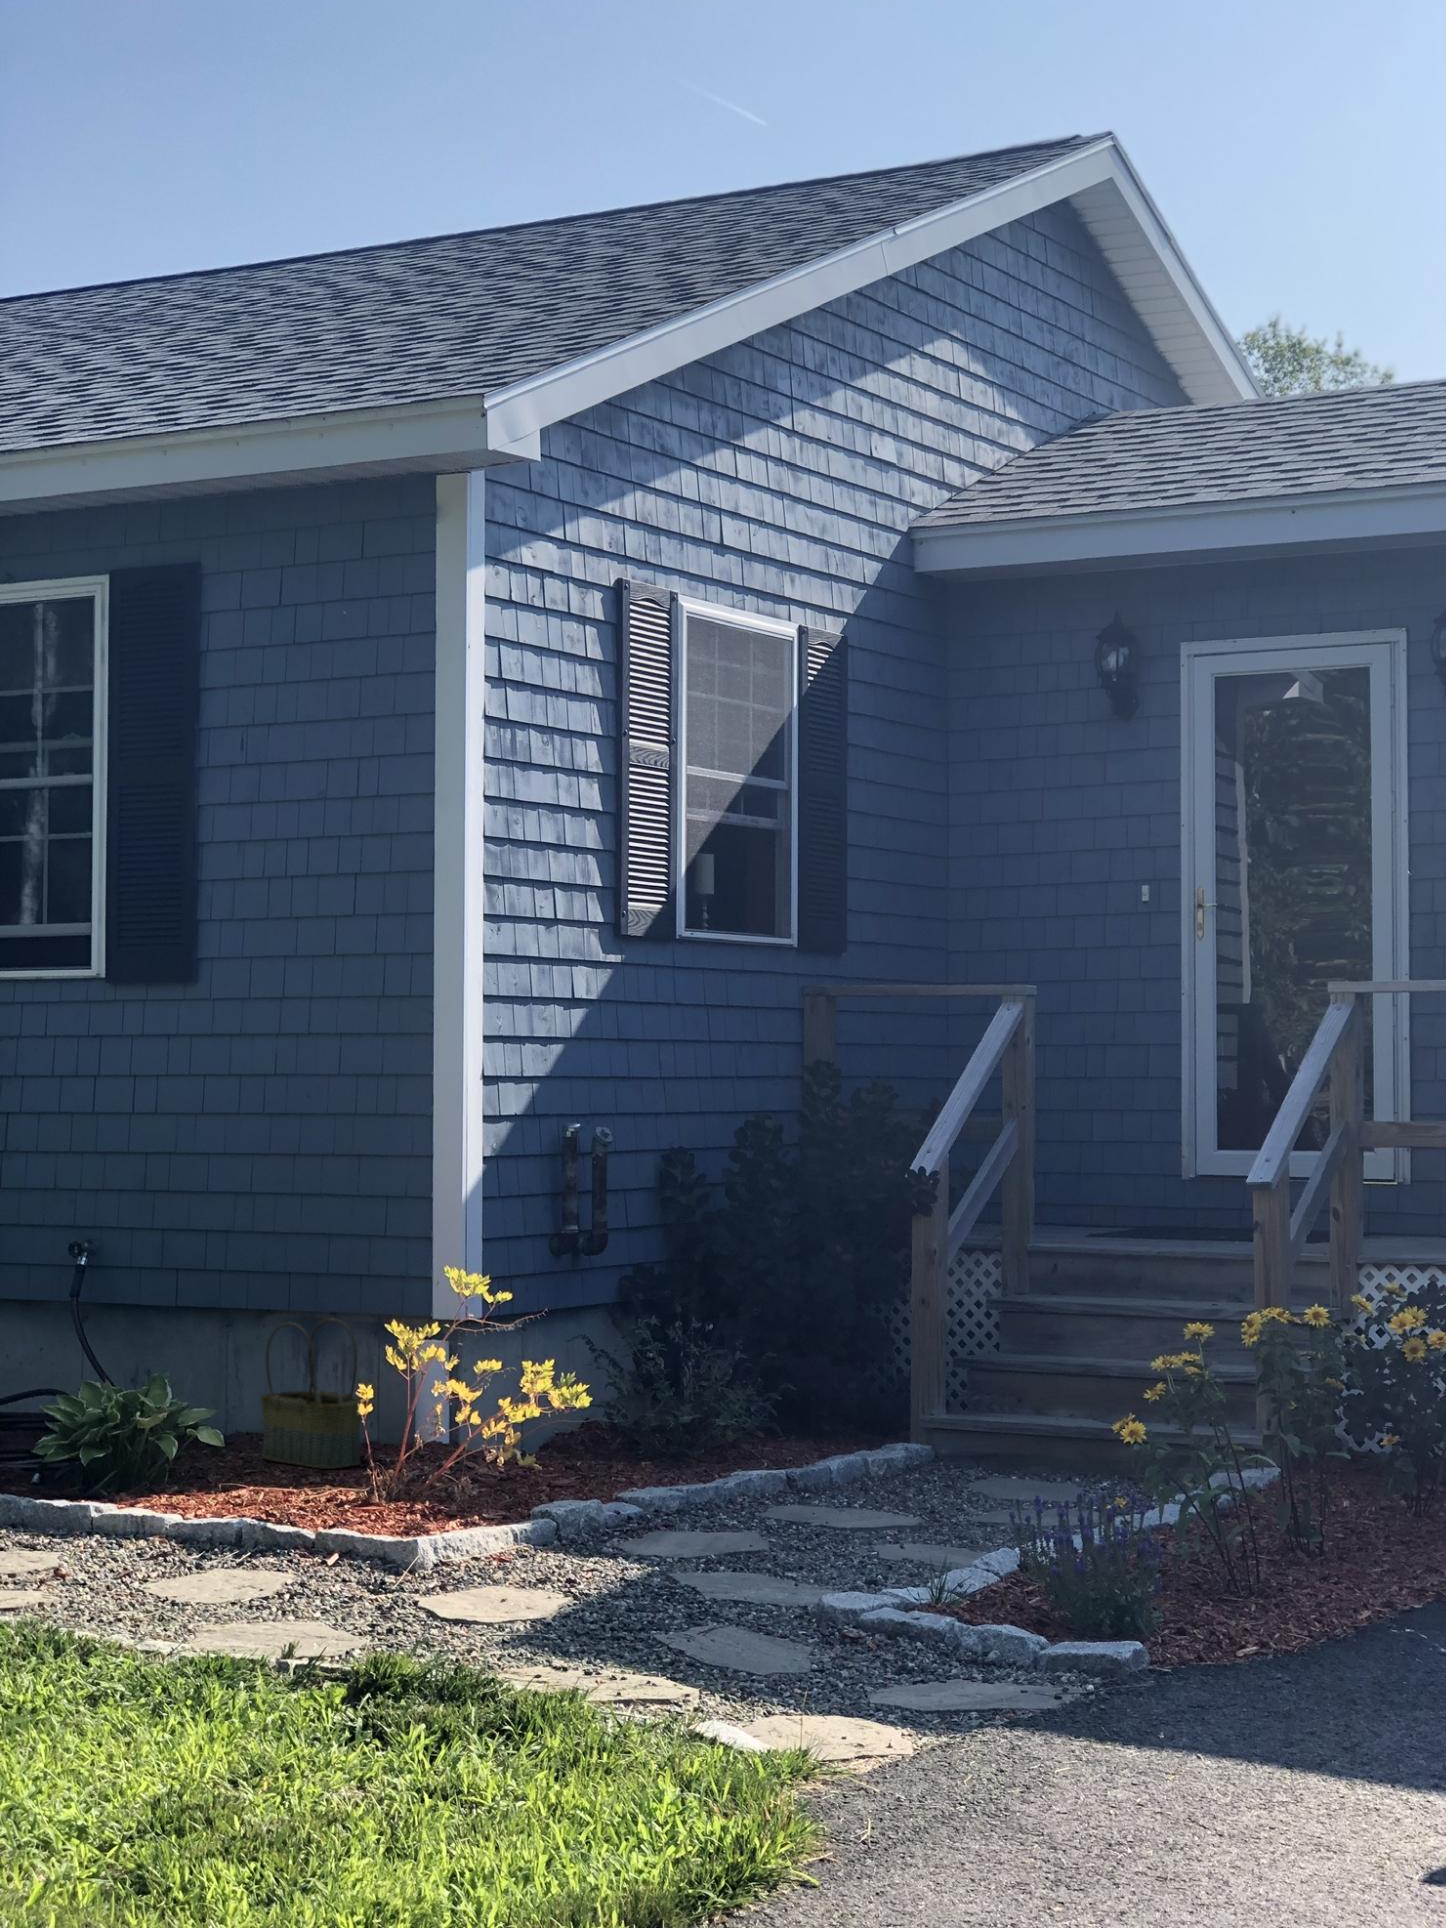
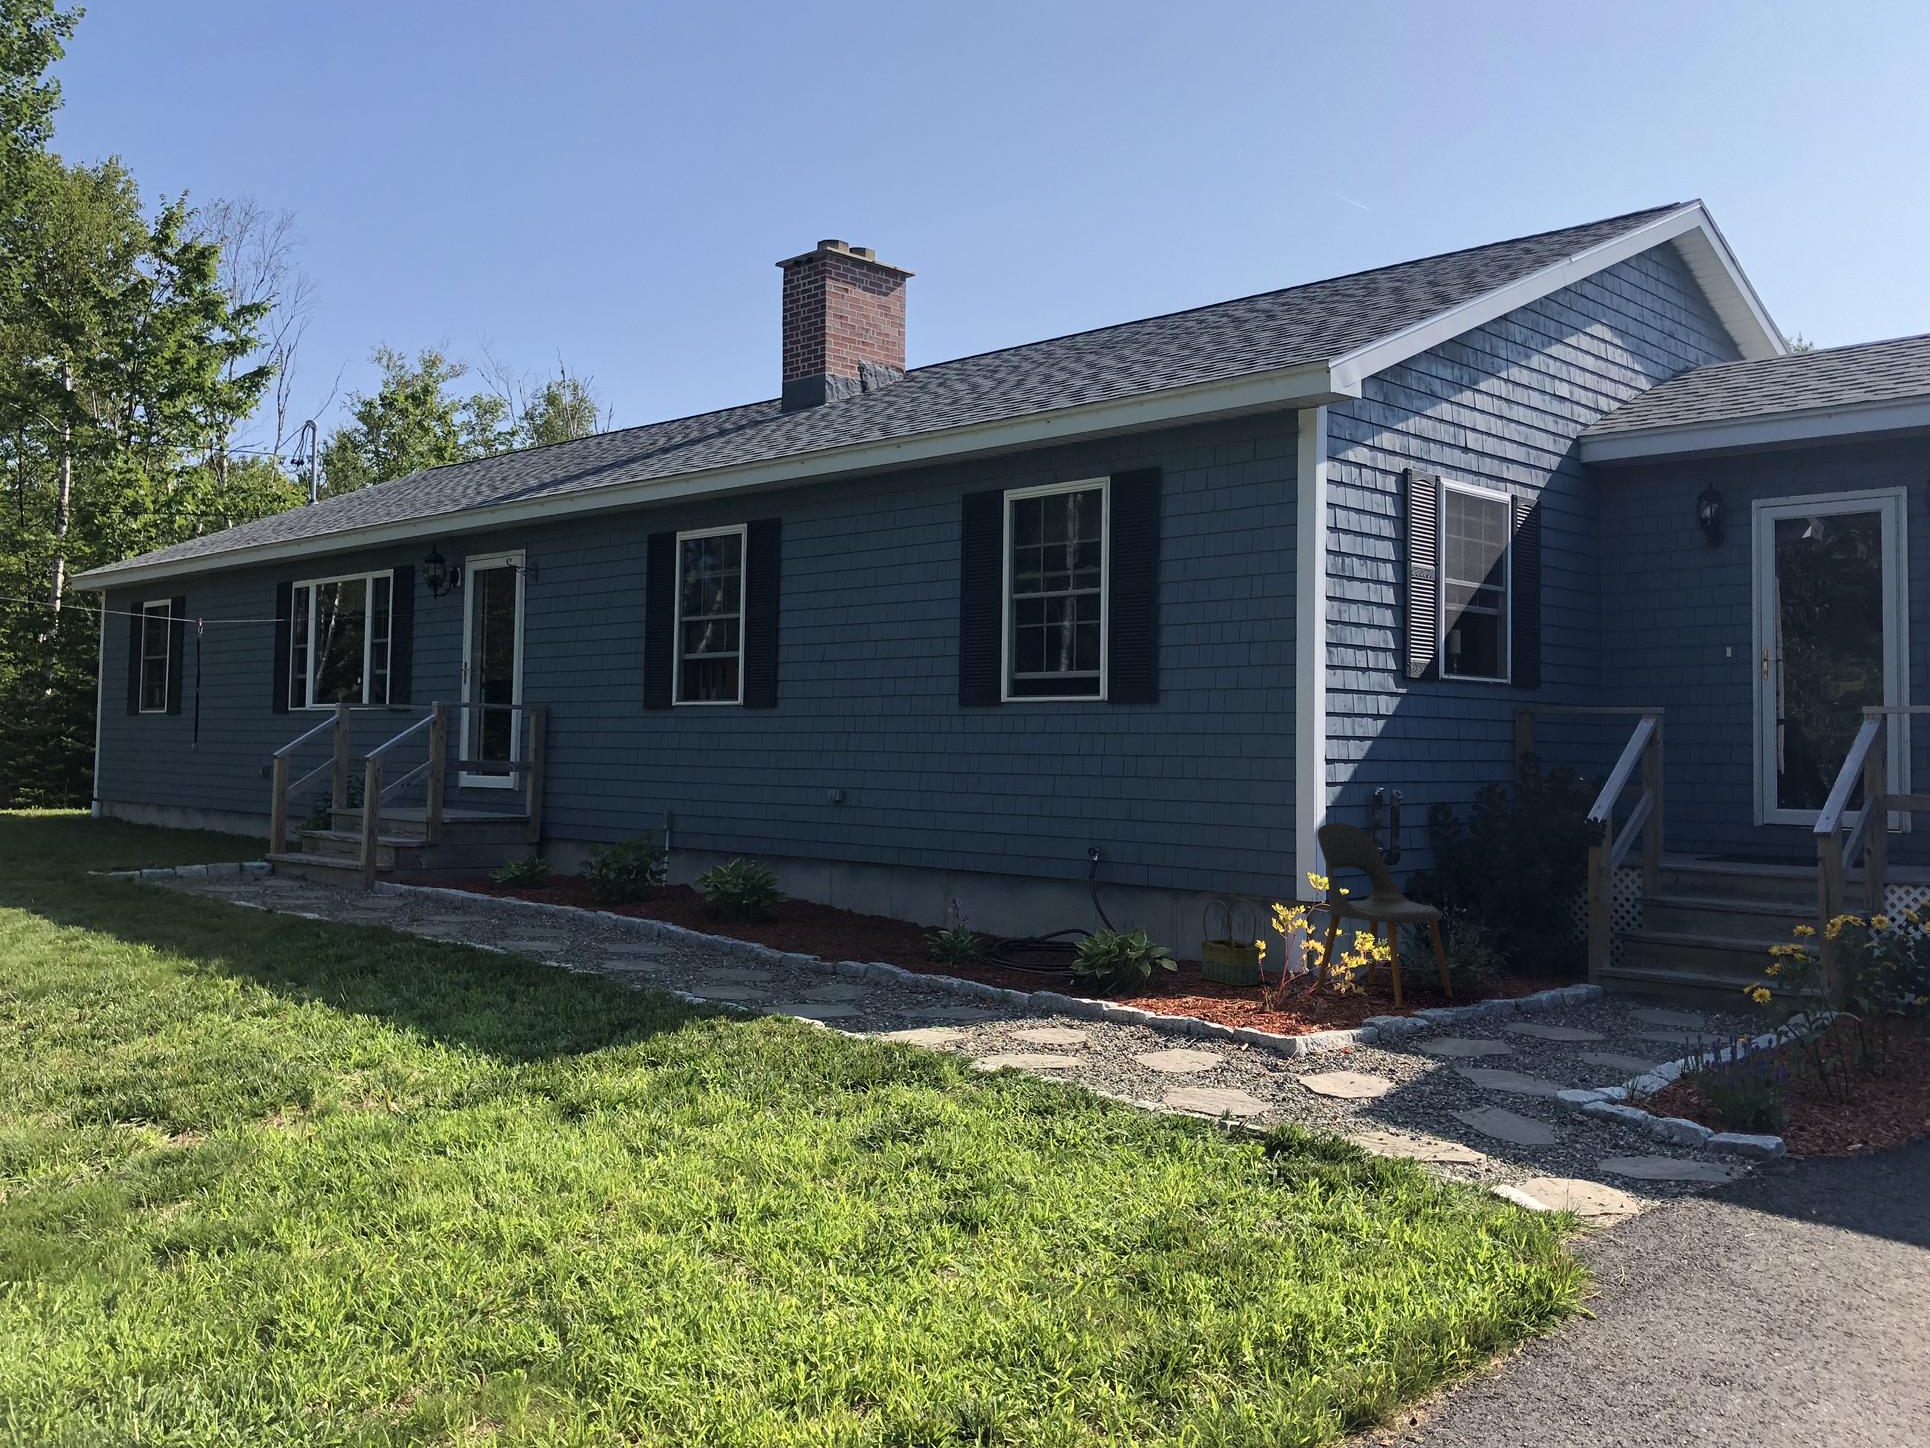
chair: none [456,1184,684,1493] -> present [1316,823,1453,1008]

